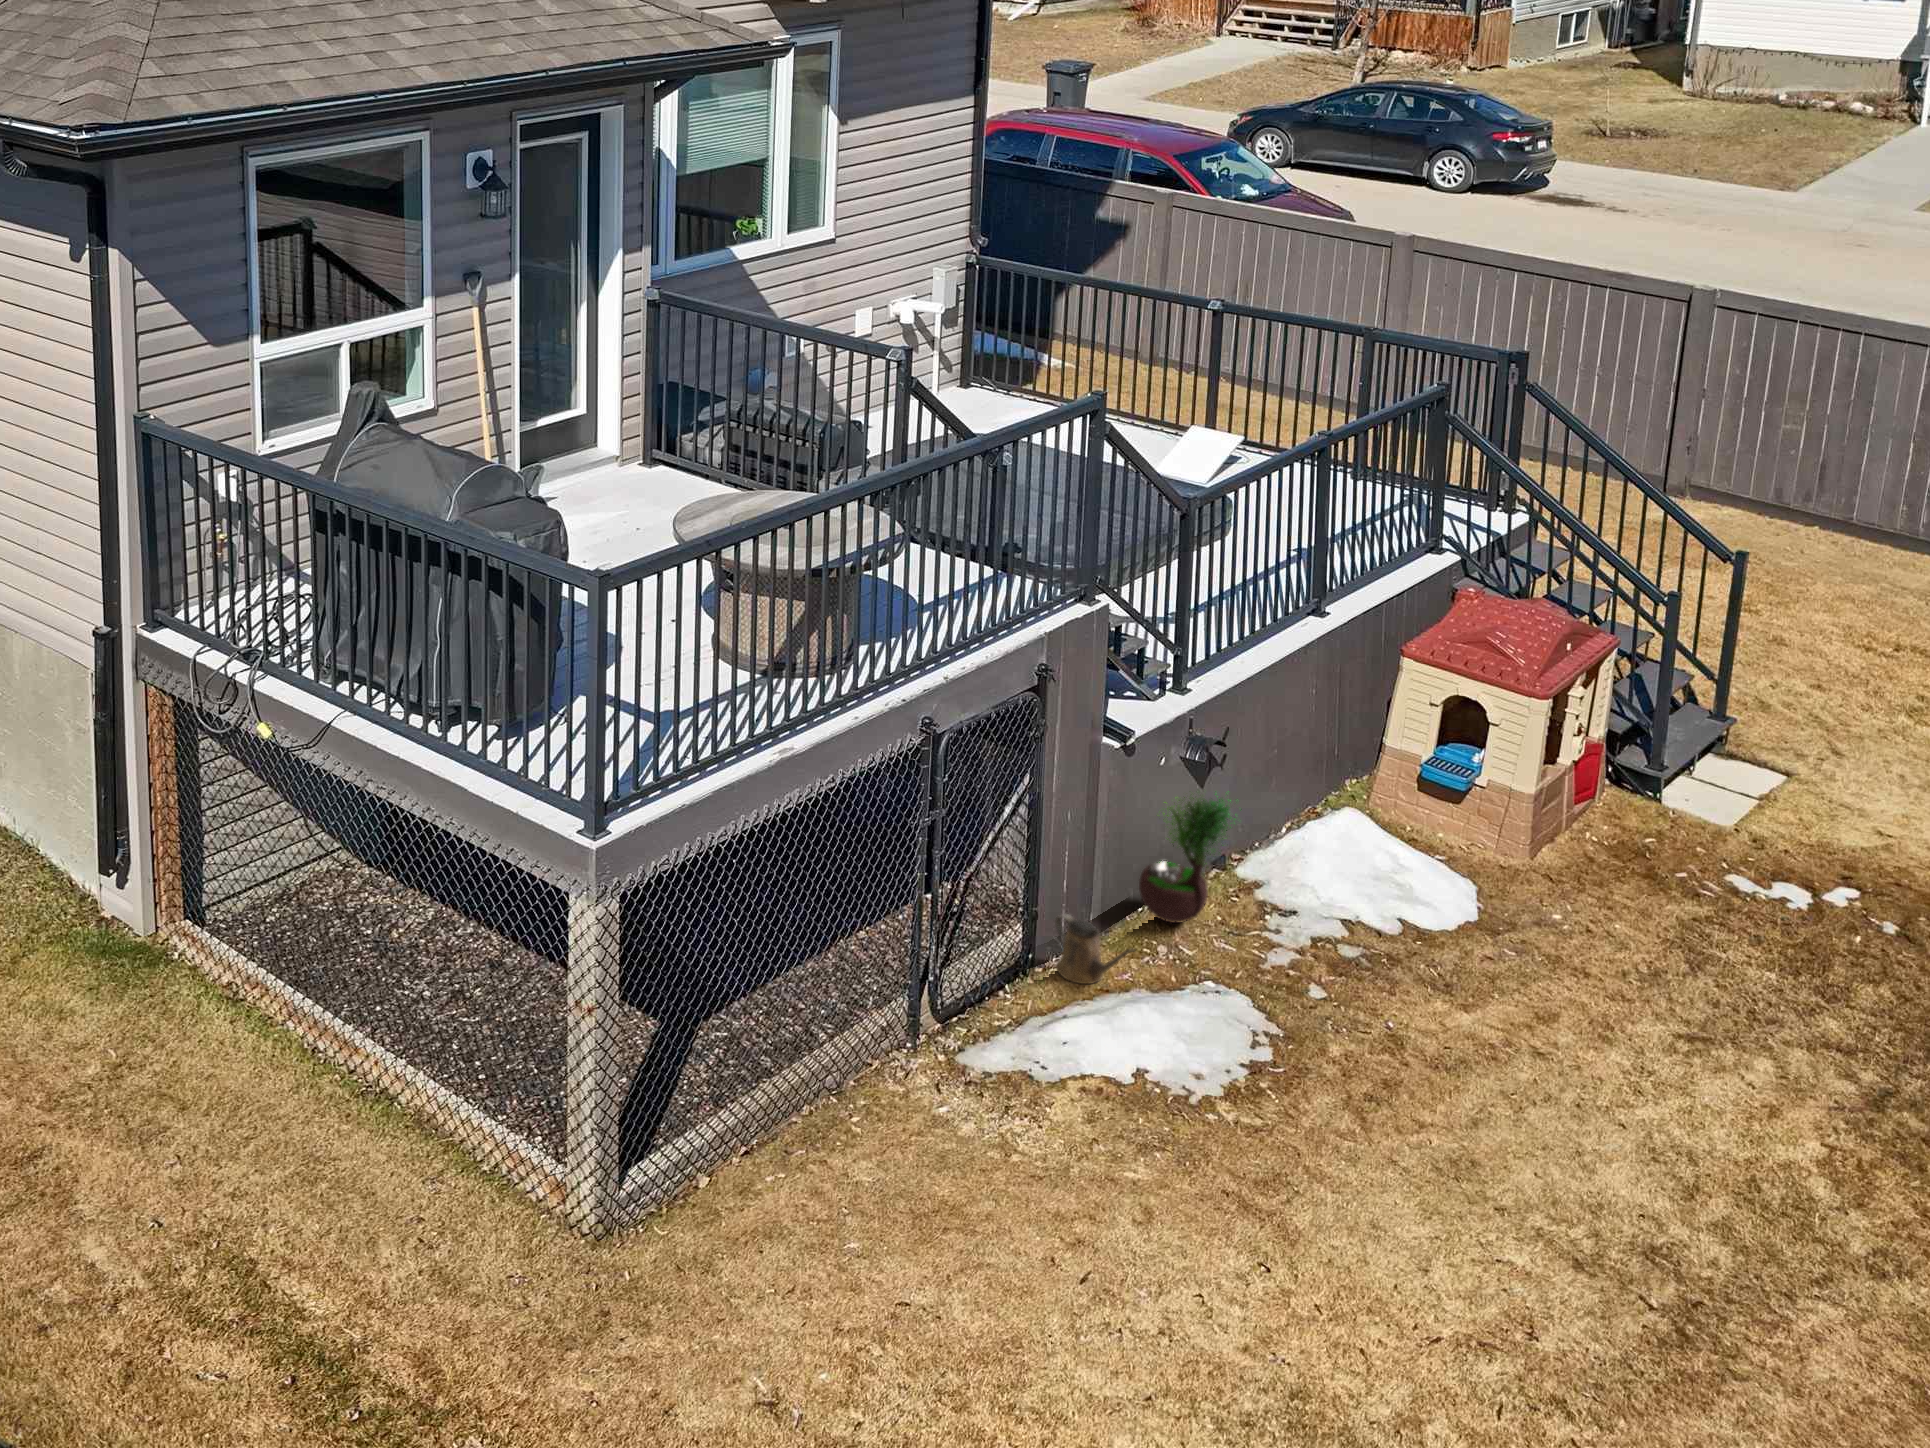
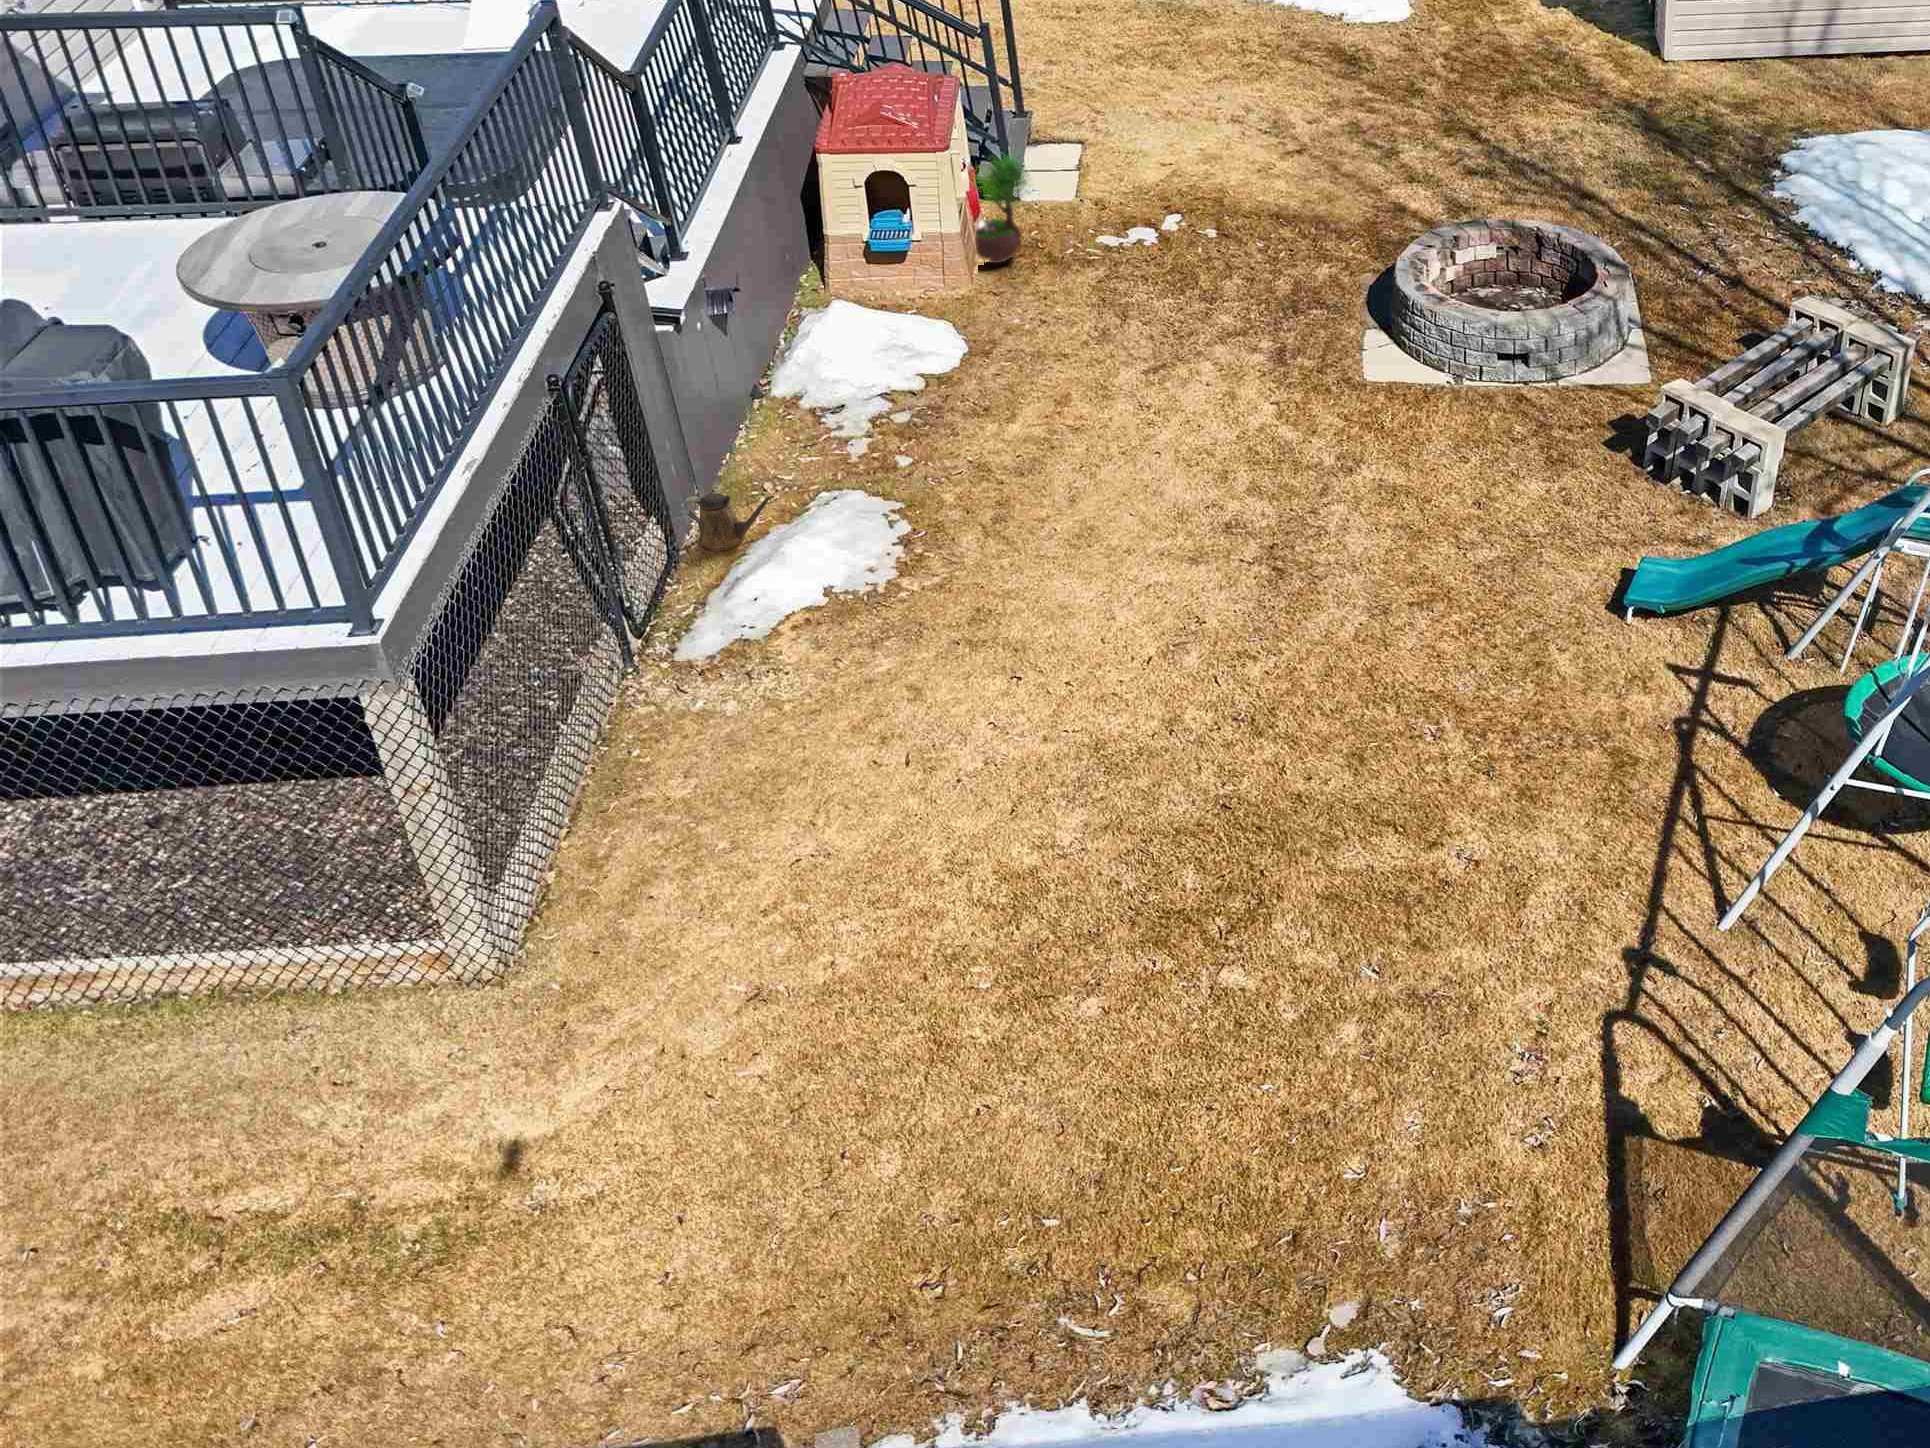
potted tree: present [1139,794,1241,923] -> present [971,151,1031,263]

